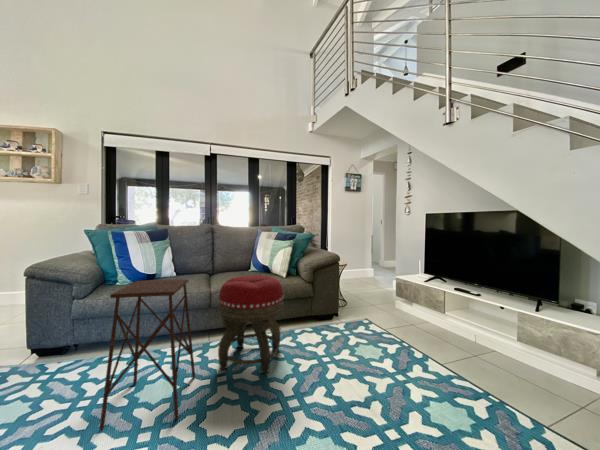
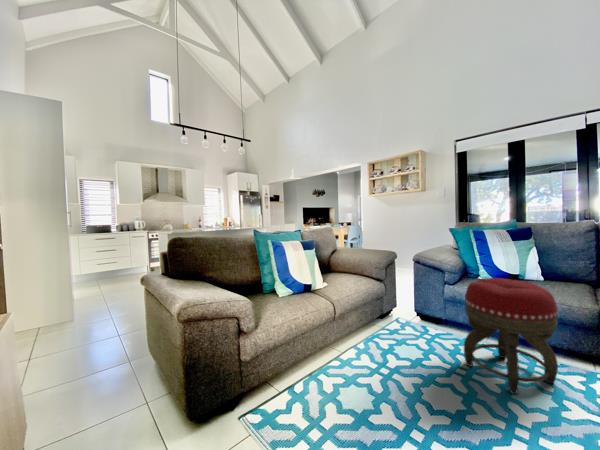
side table: present [99,279,195,430] -> none [369,264,440,376]

